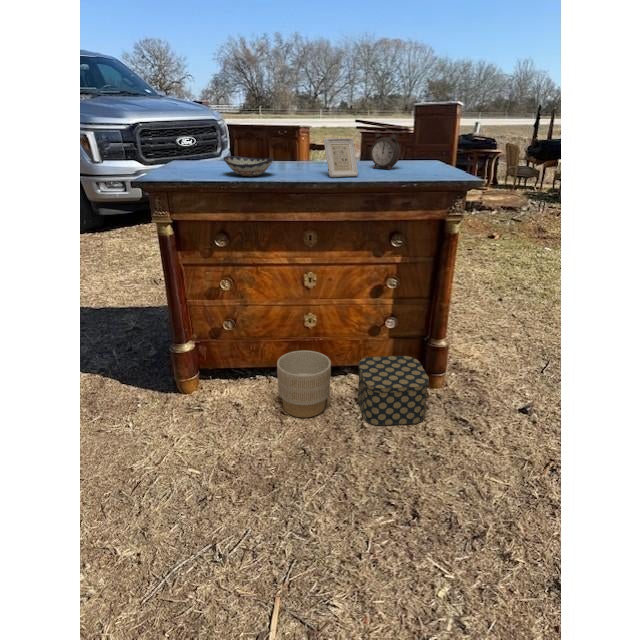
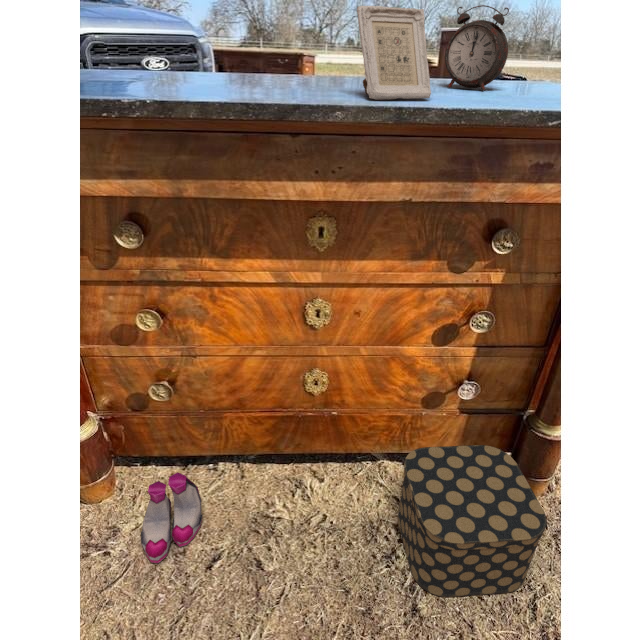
decorative bowl: present [224,156,274,176] -> none [127,46,243,93]
planter: present [277,350,331,417] -> none [250,437,355,572]
boots: none [218,369,250,415] -> present [141,472,203,563]

